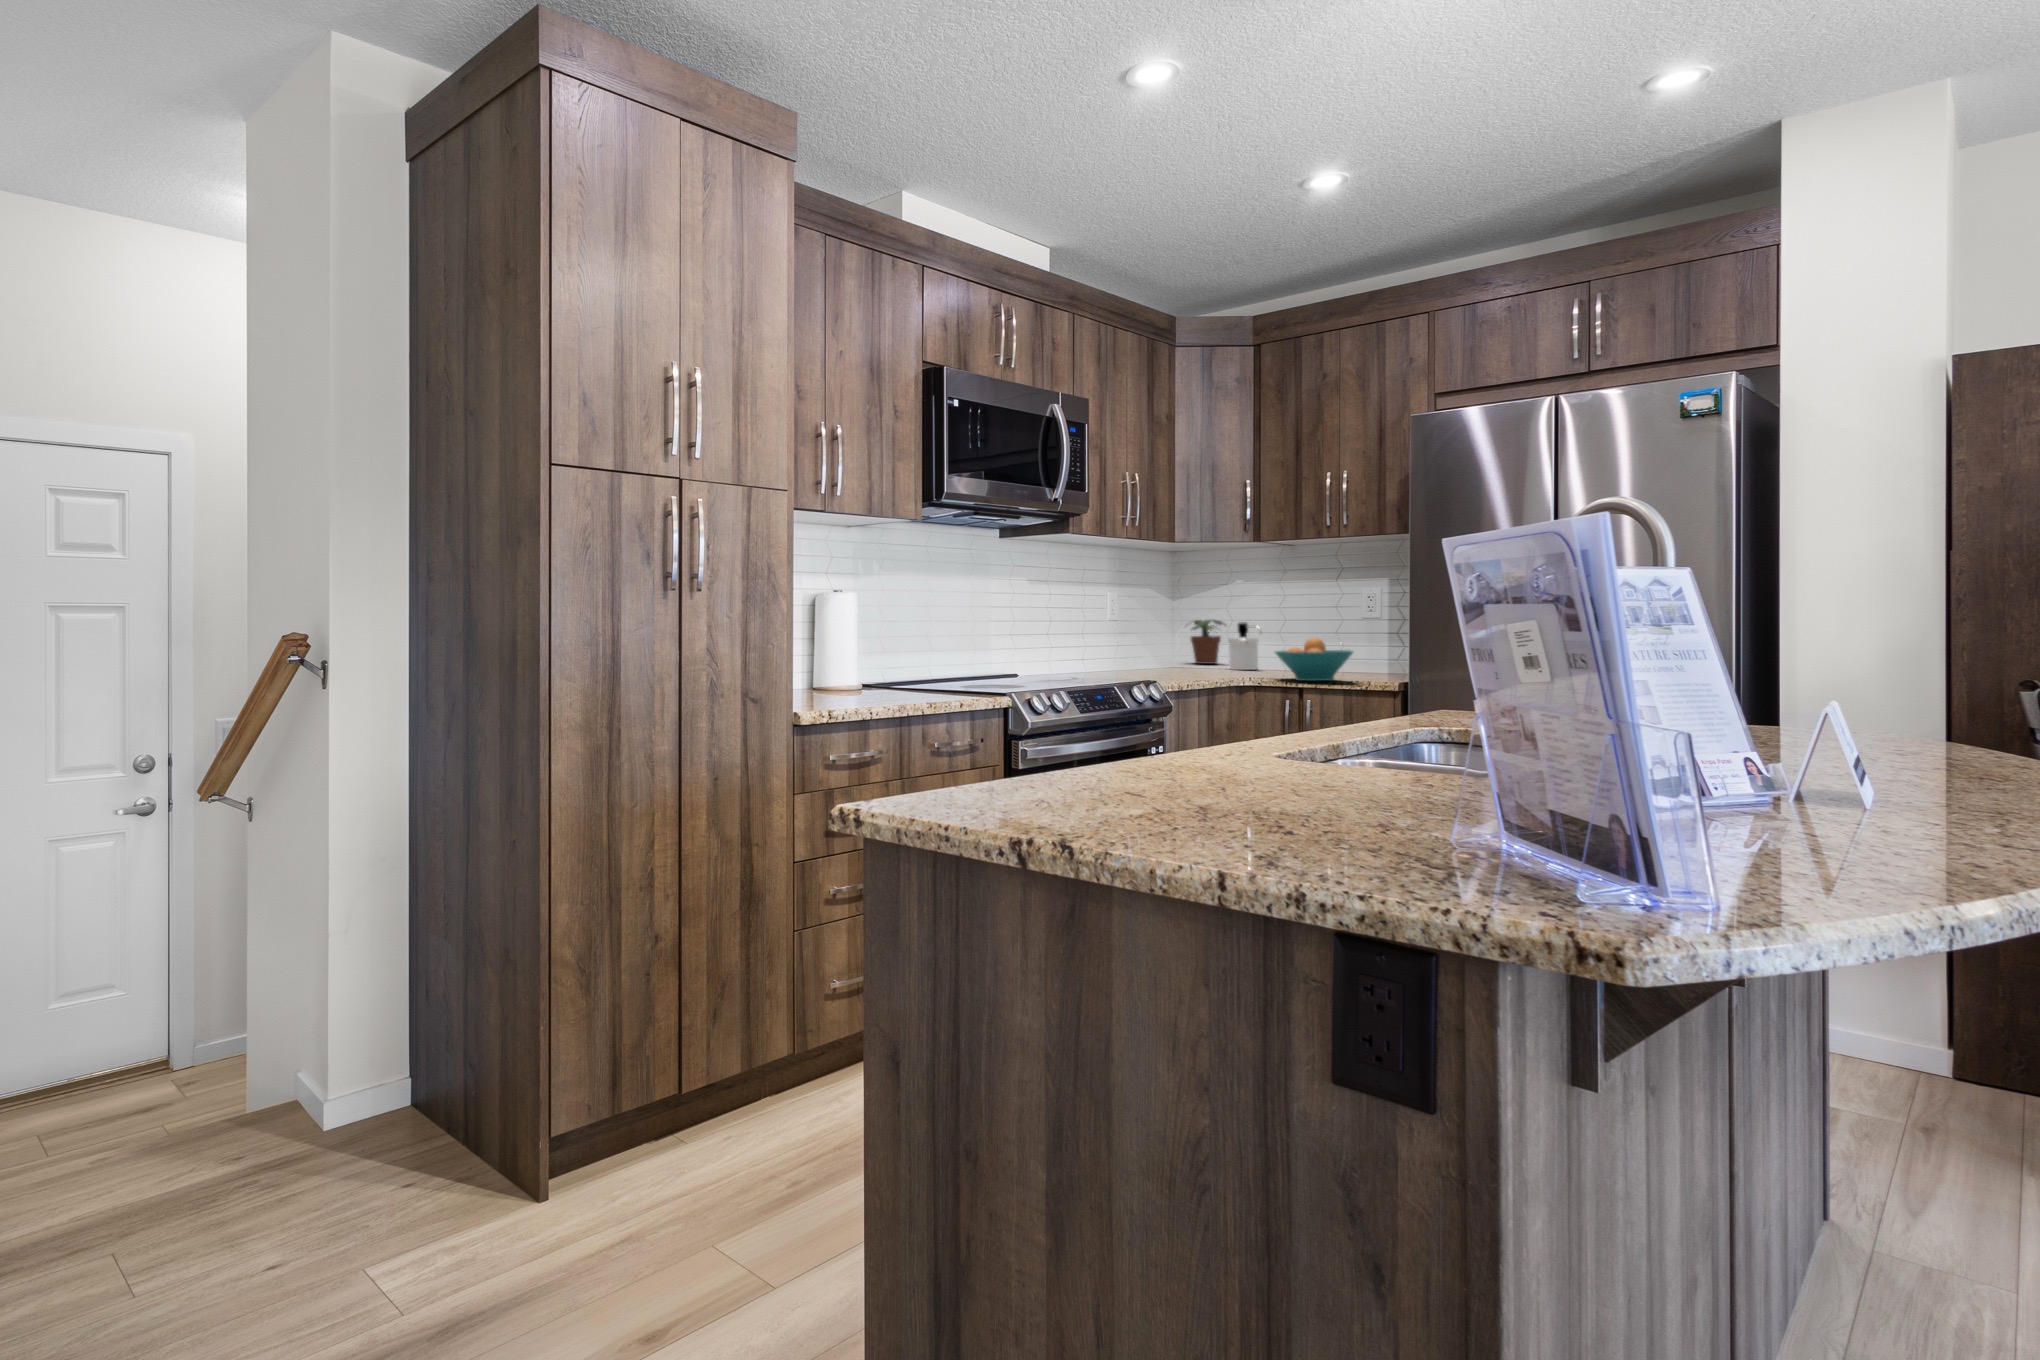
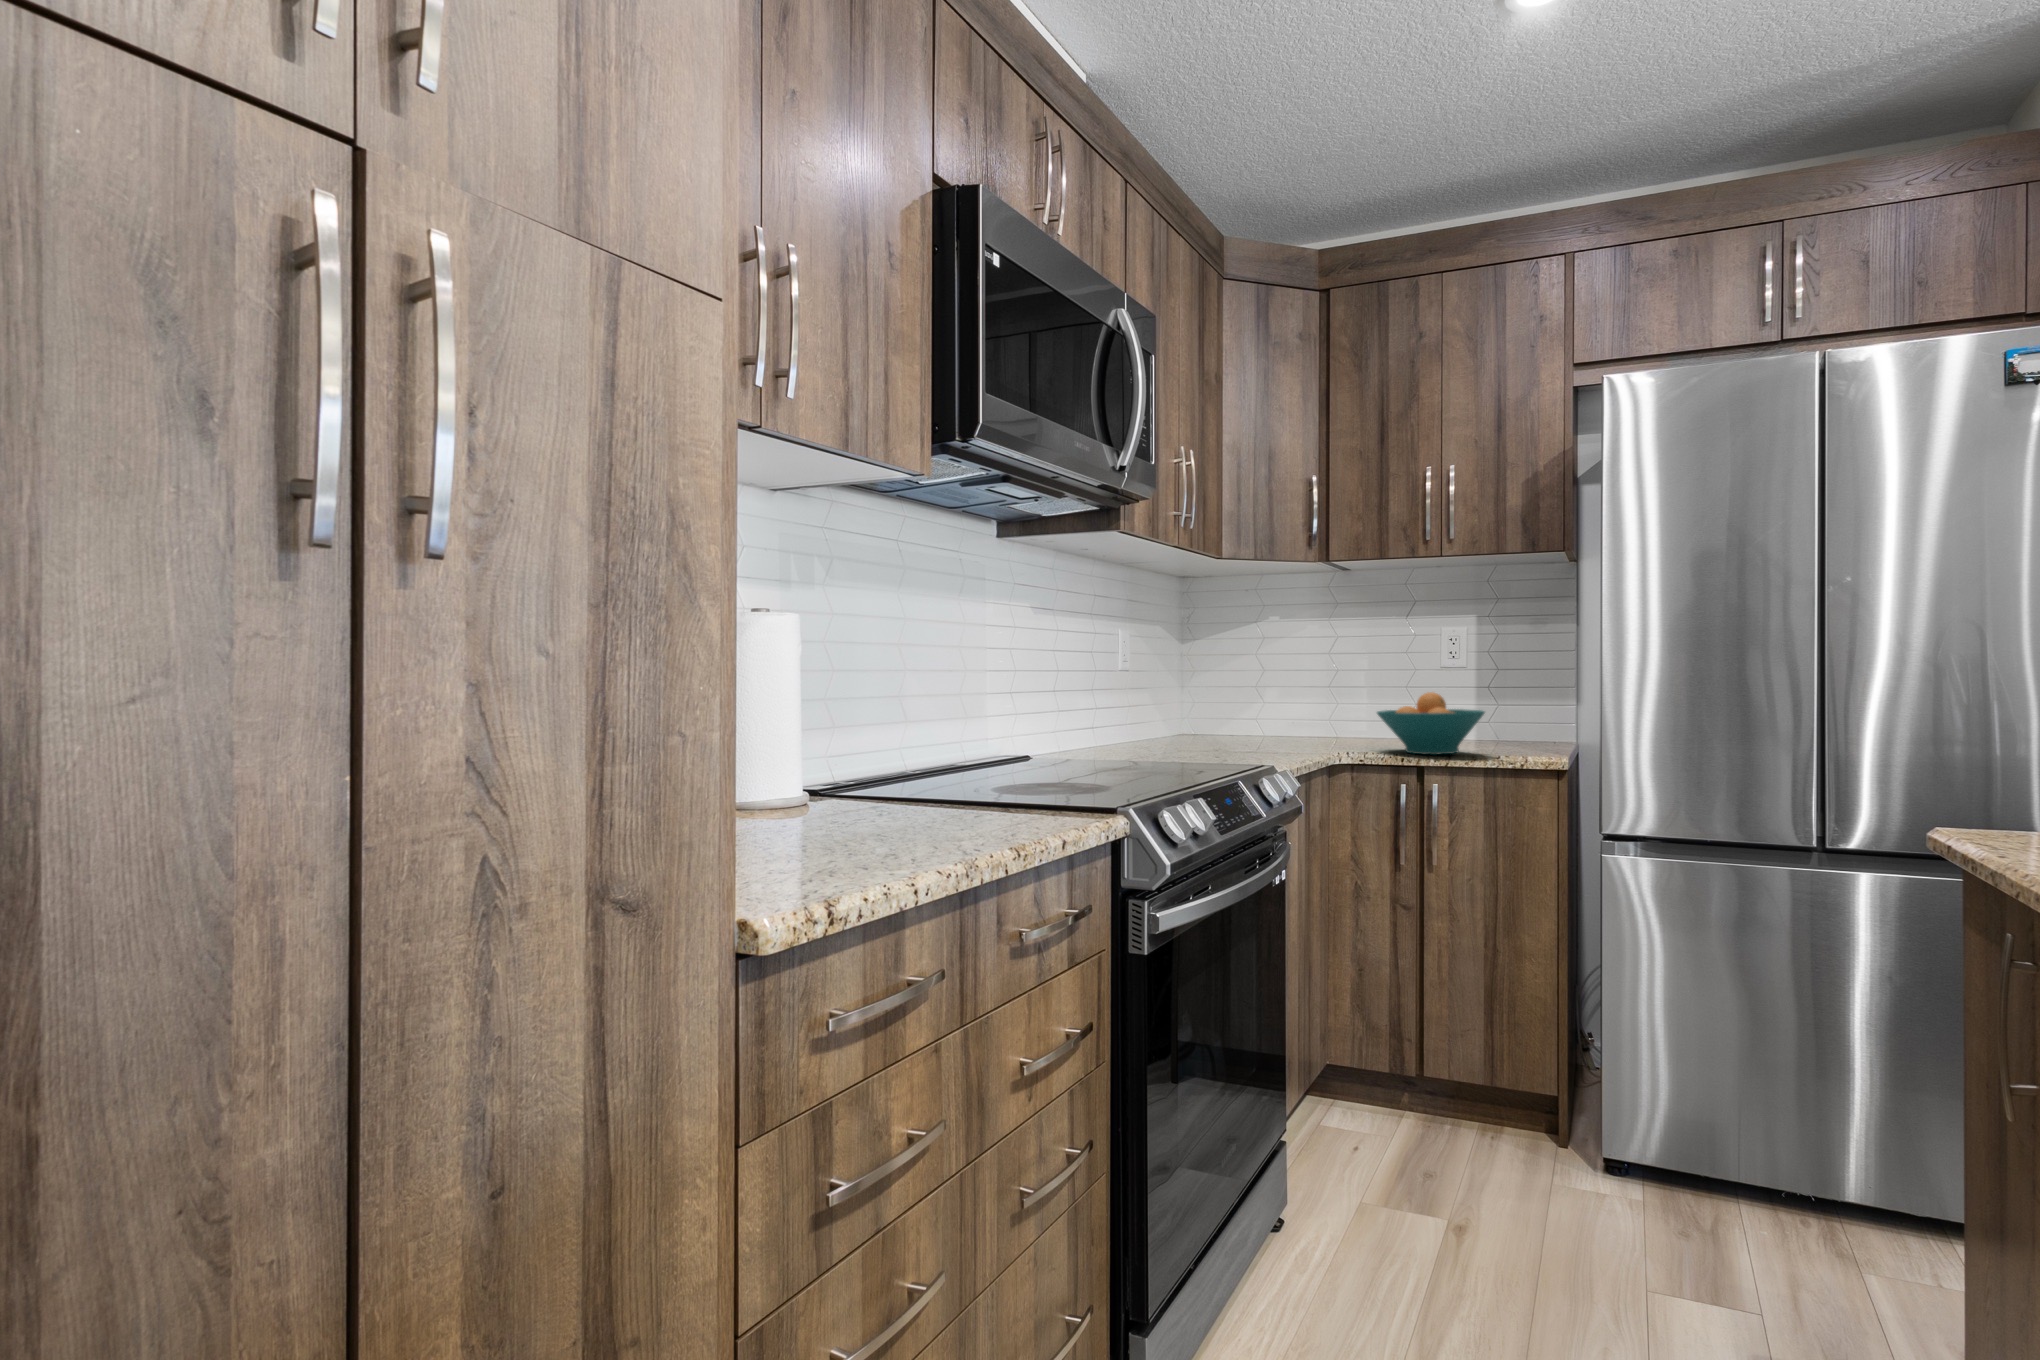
potted plant: present [1191,620,1225,664] -> none [1201,668,1255,728]
soap dispenser: present [1228,623,1261,670] -> none [1272,672,1324,737]

